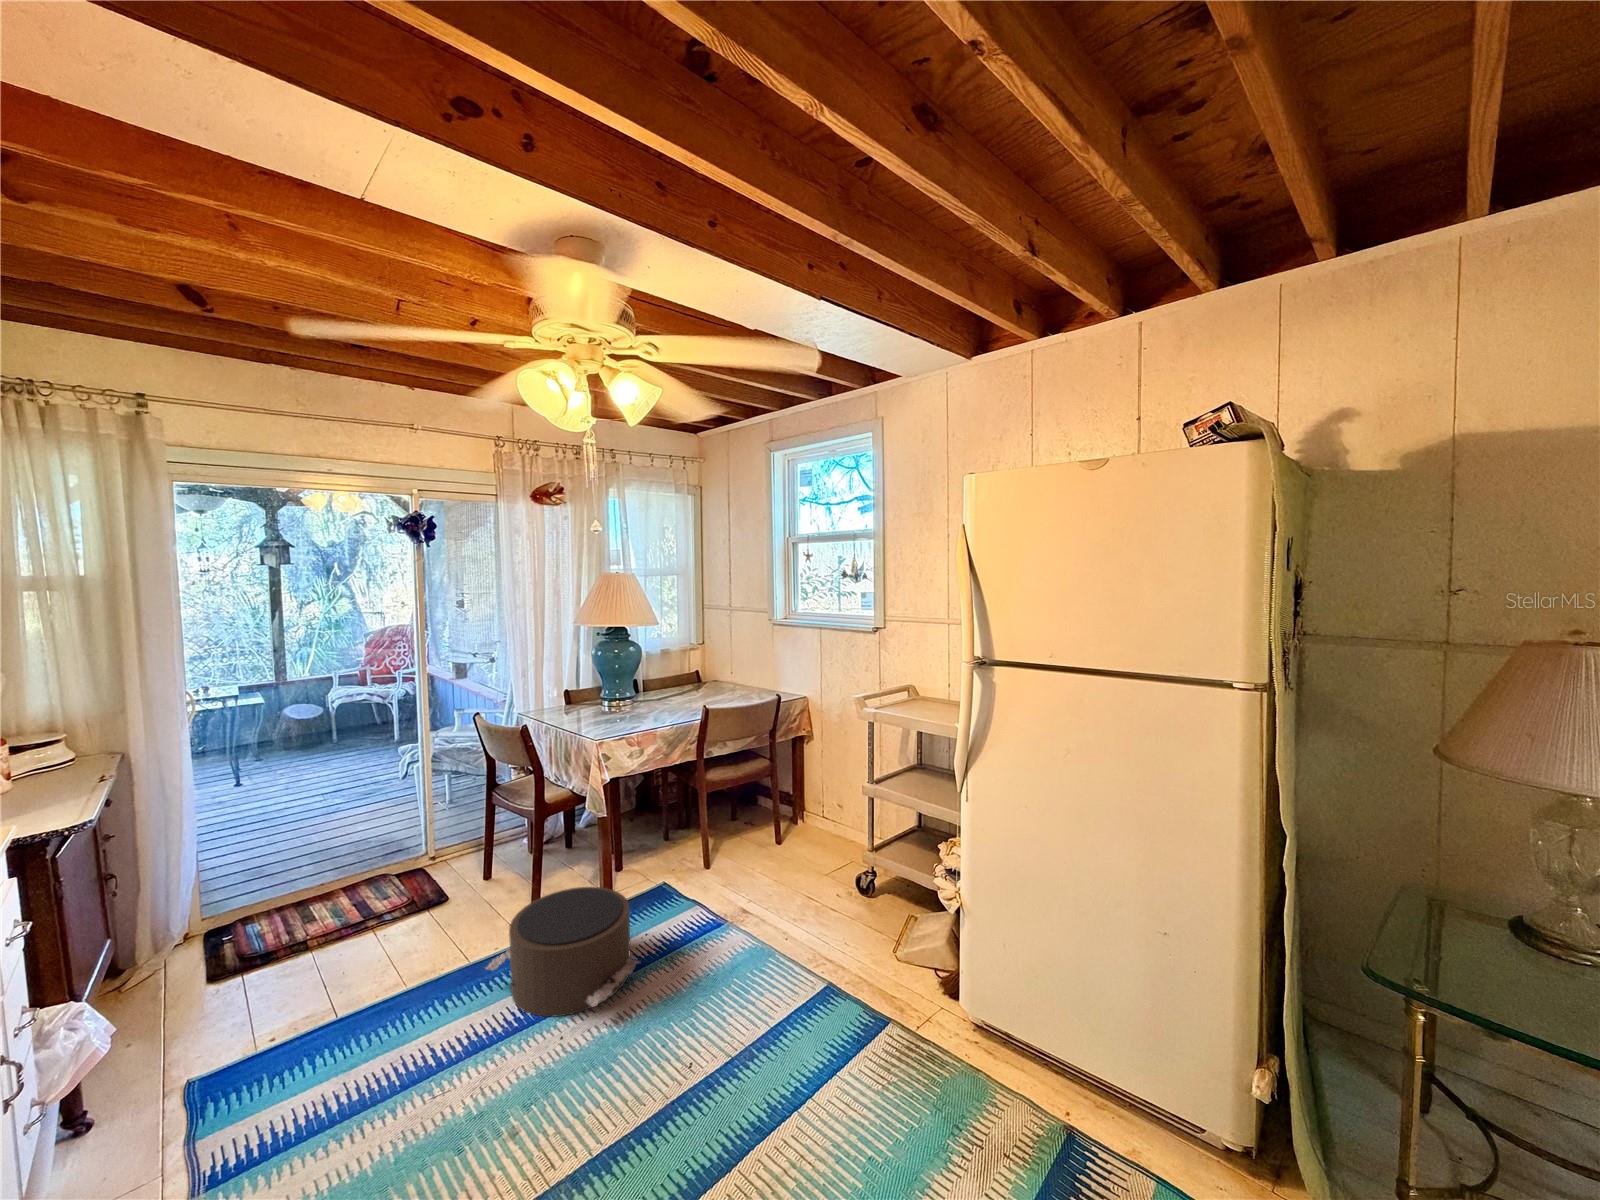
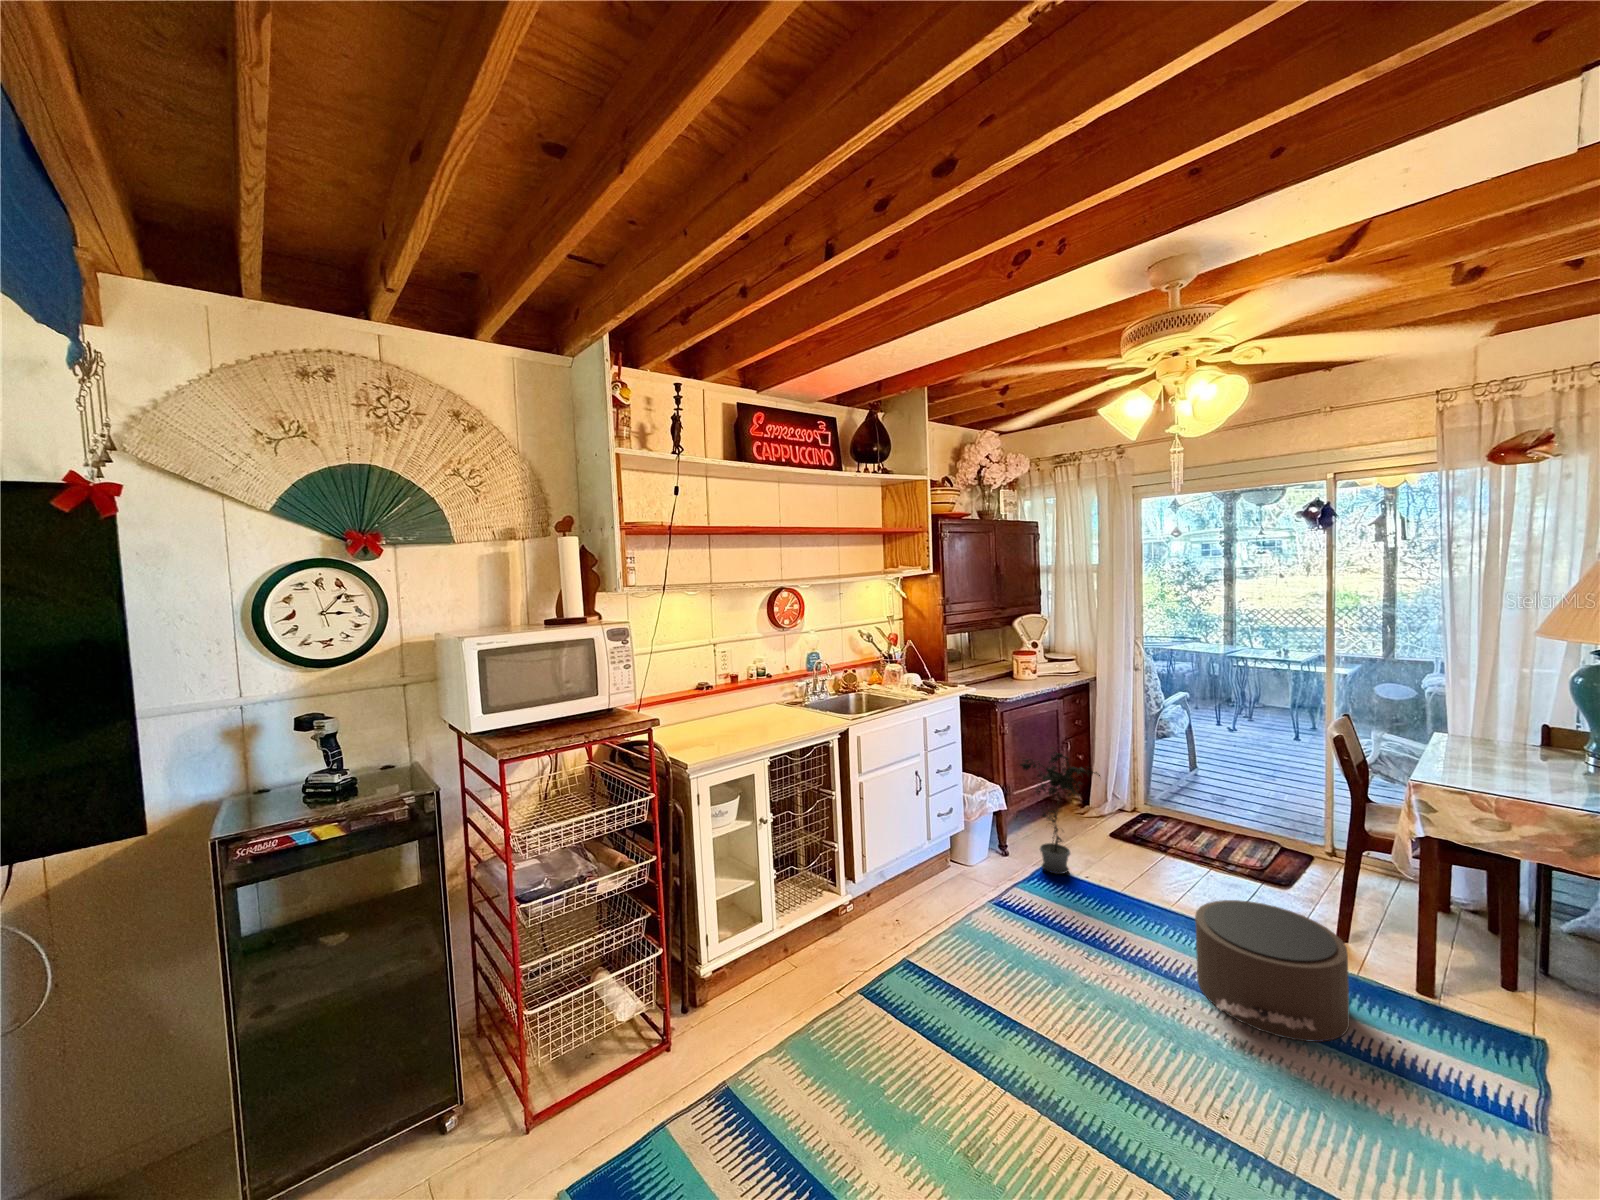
potted plant: none [104,869,285,1082] -> present [1020,752,1100,874]

